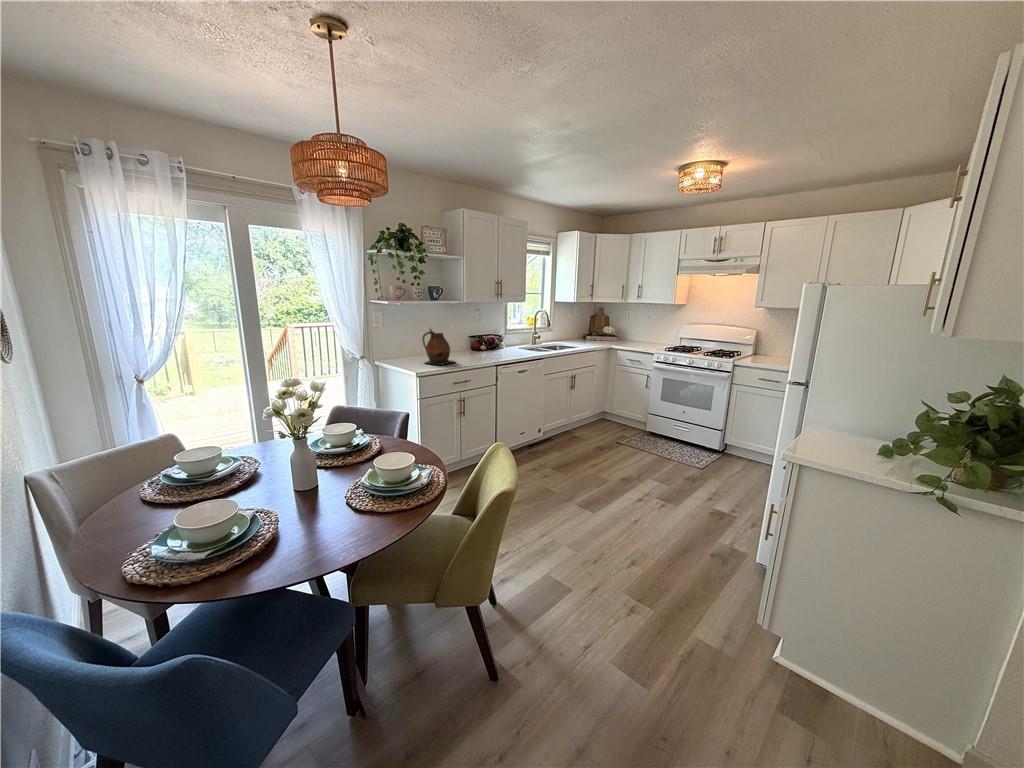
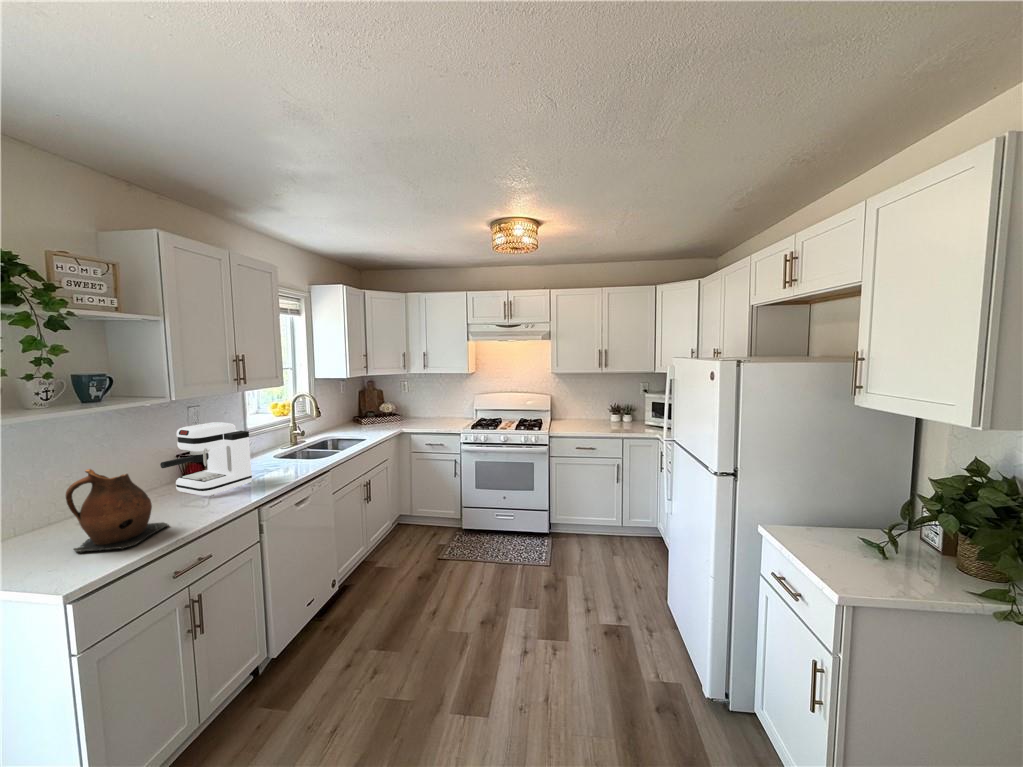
coffee maker: none [458,318,498,357] -> present [160,422,252,496]

